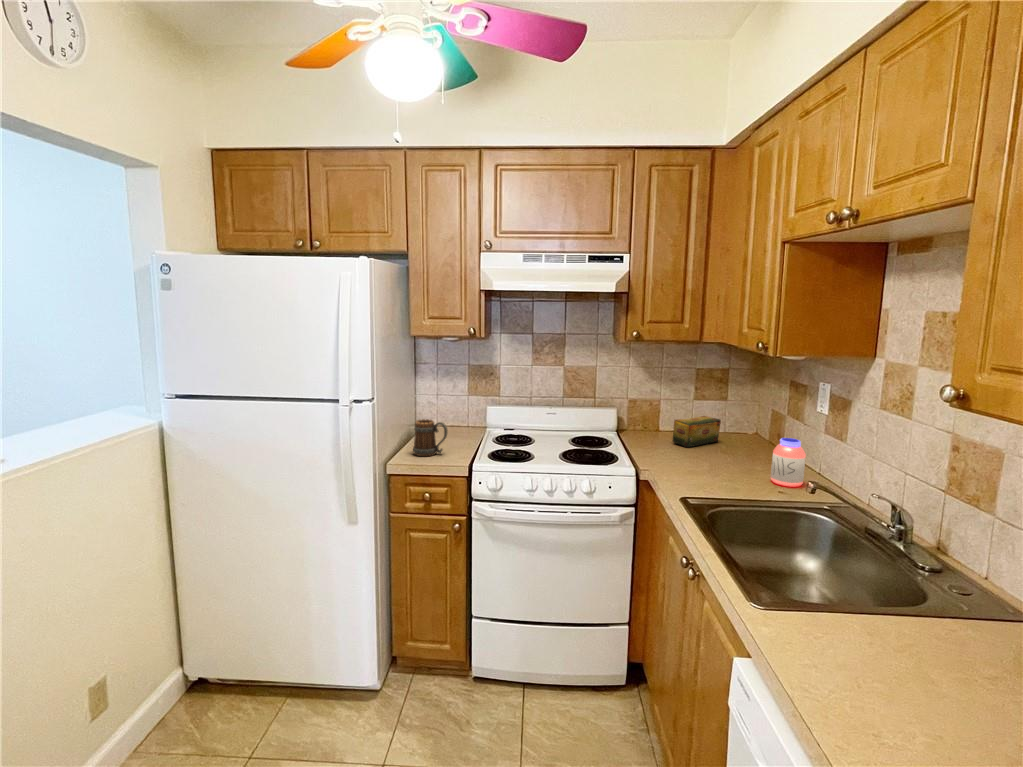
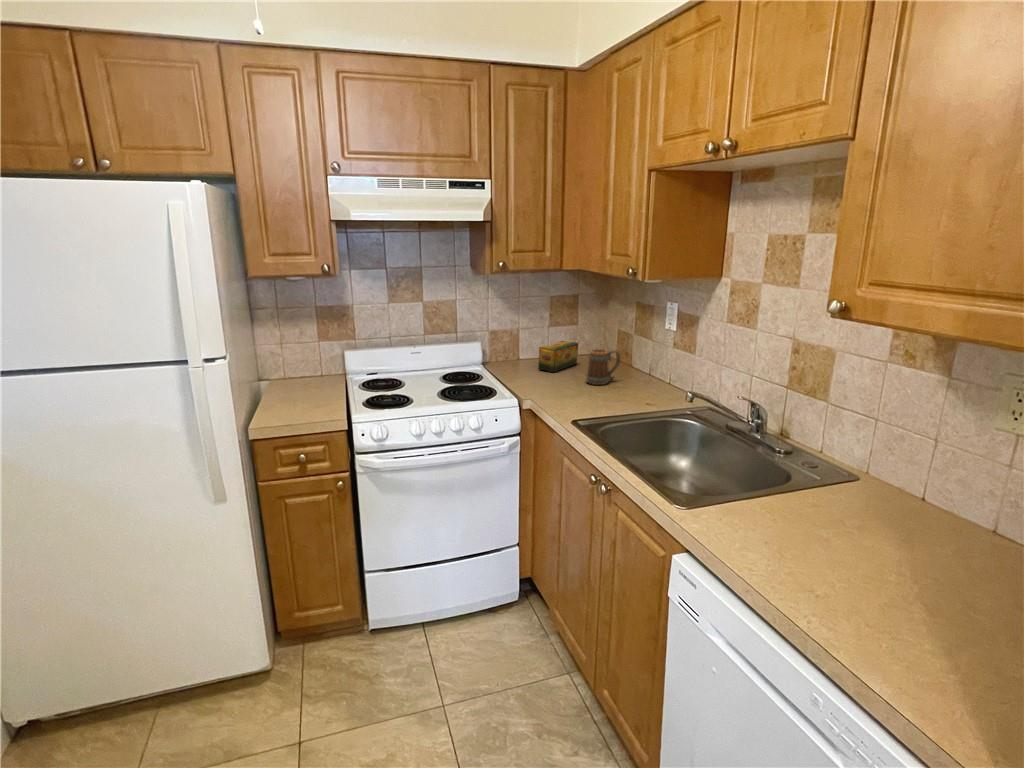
mug: present [413,419,448,456] -> present [586,349,620,385]
jar: present [771,438,806,487] -> none [637,355,666,398]

